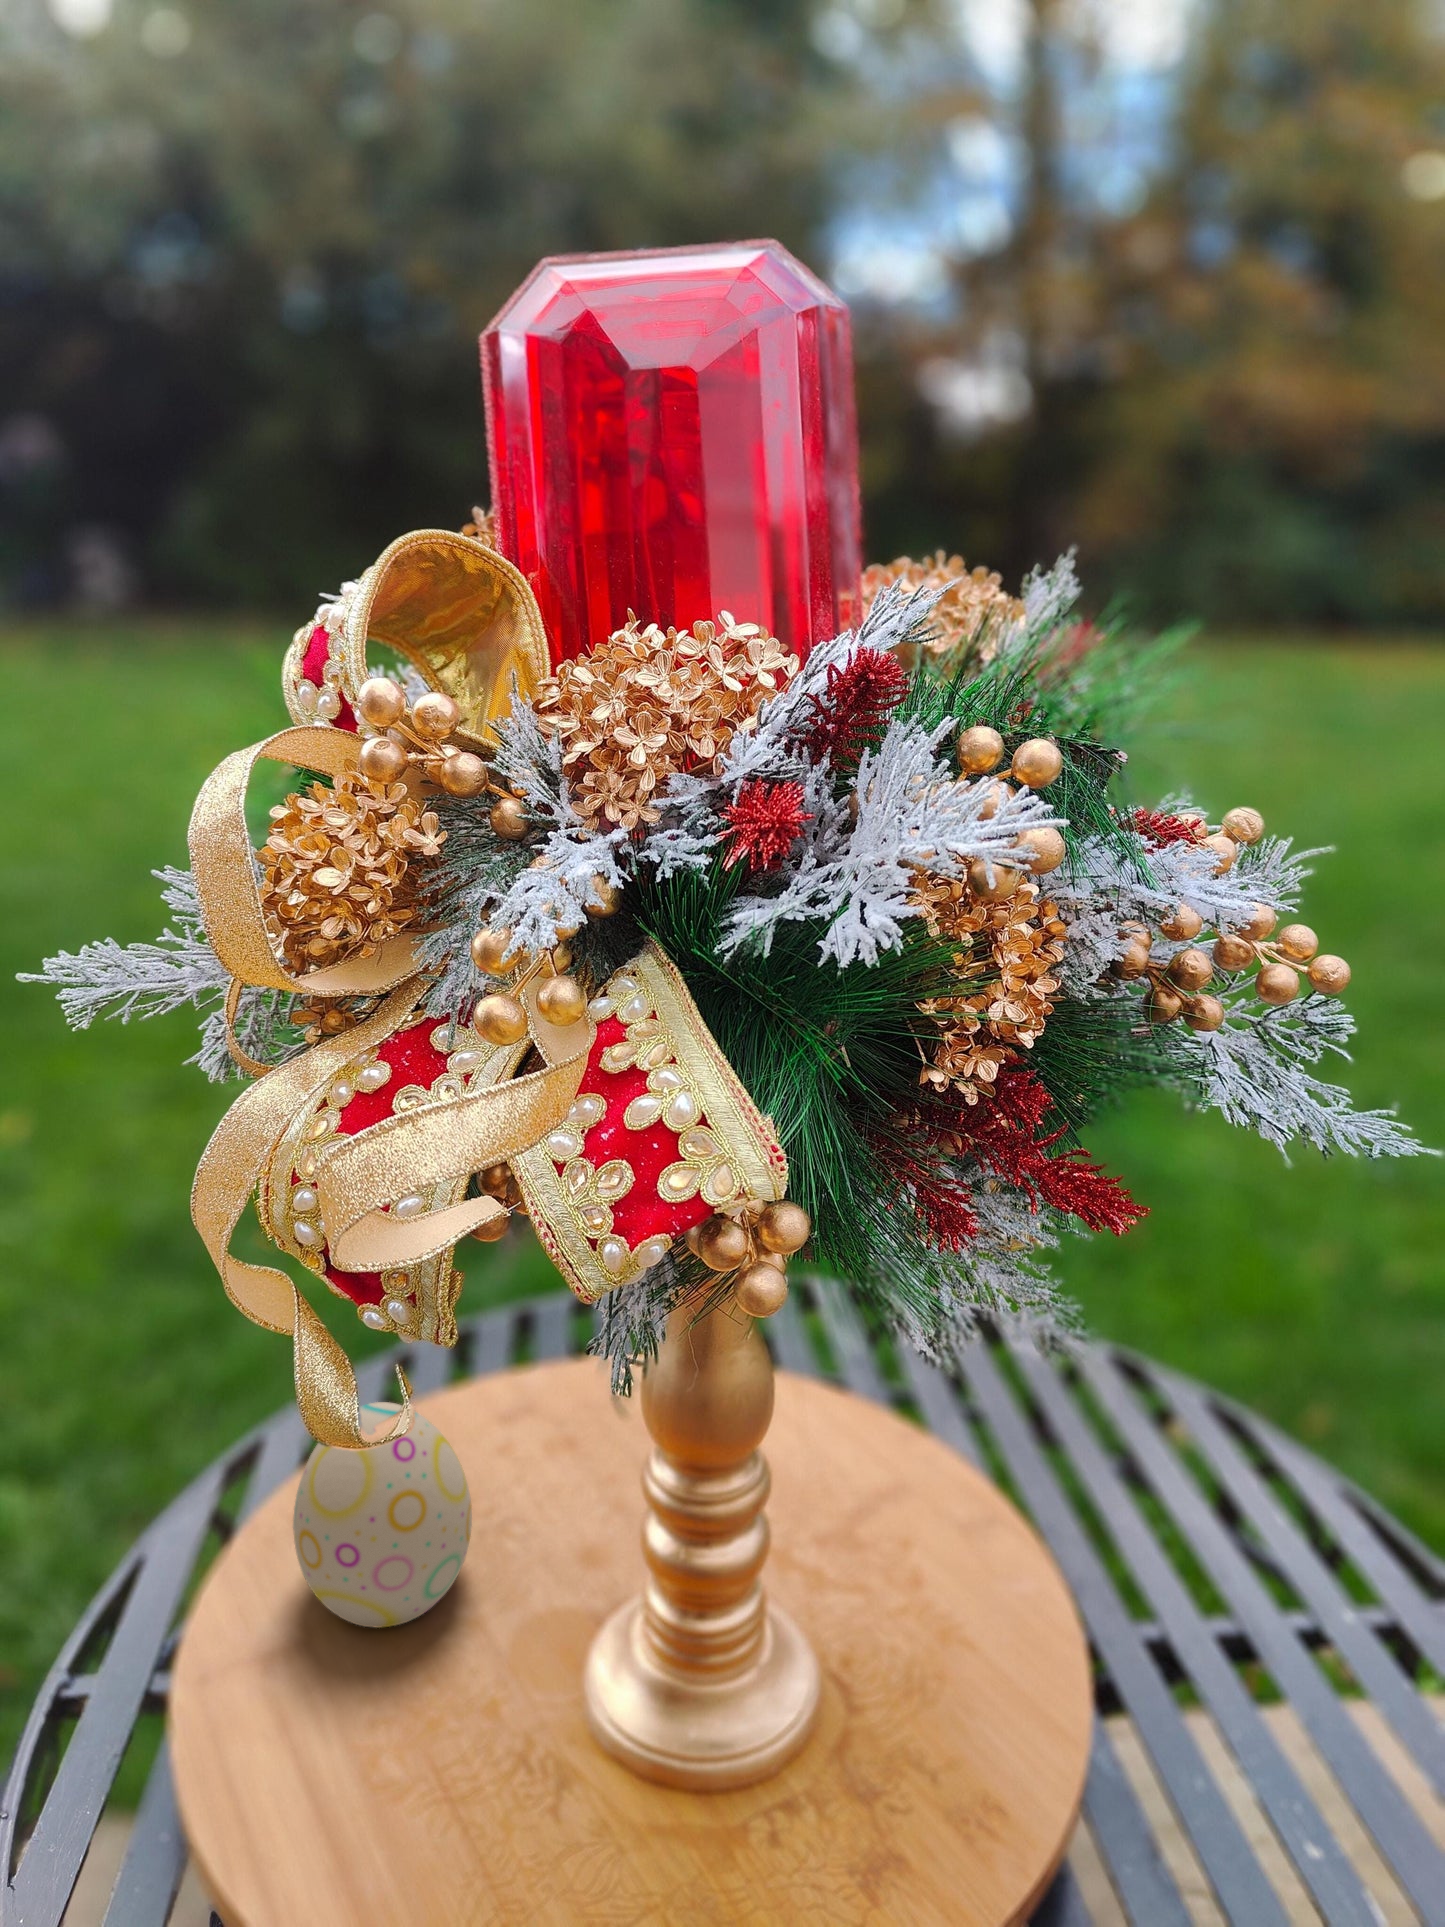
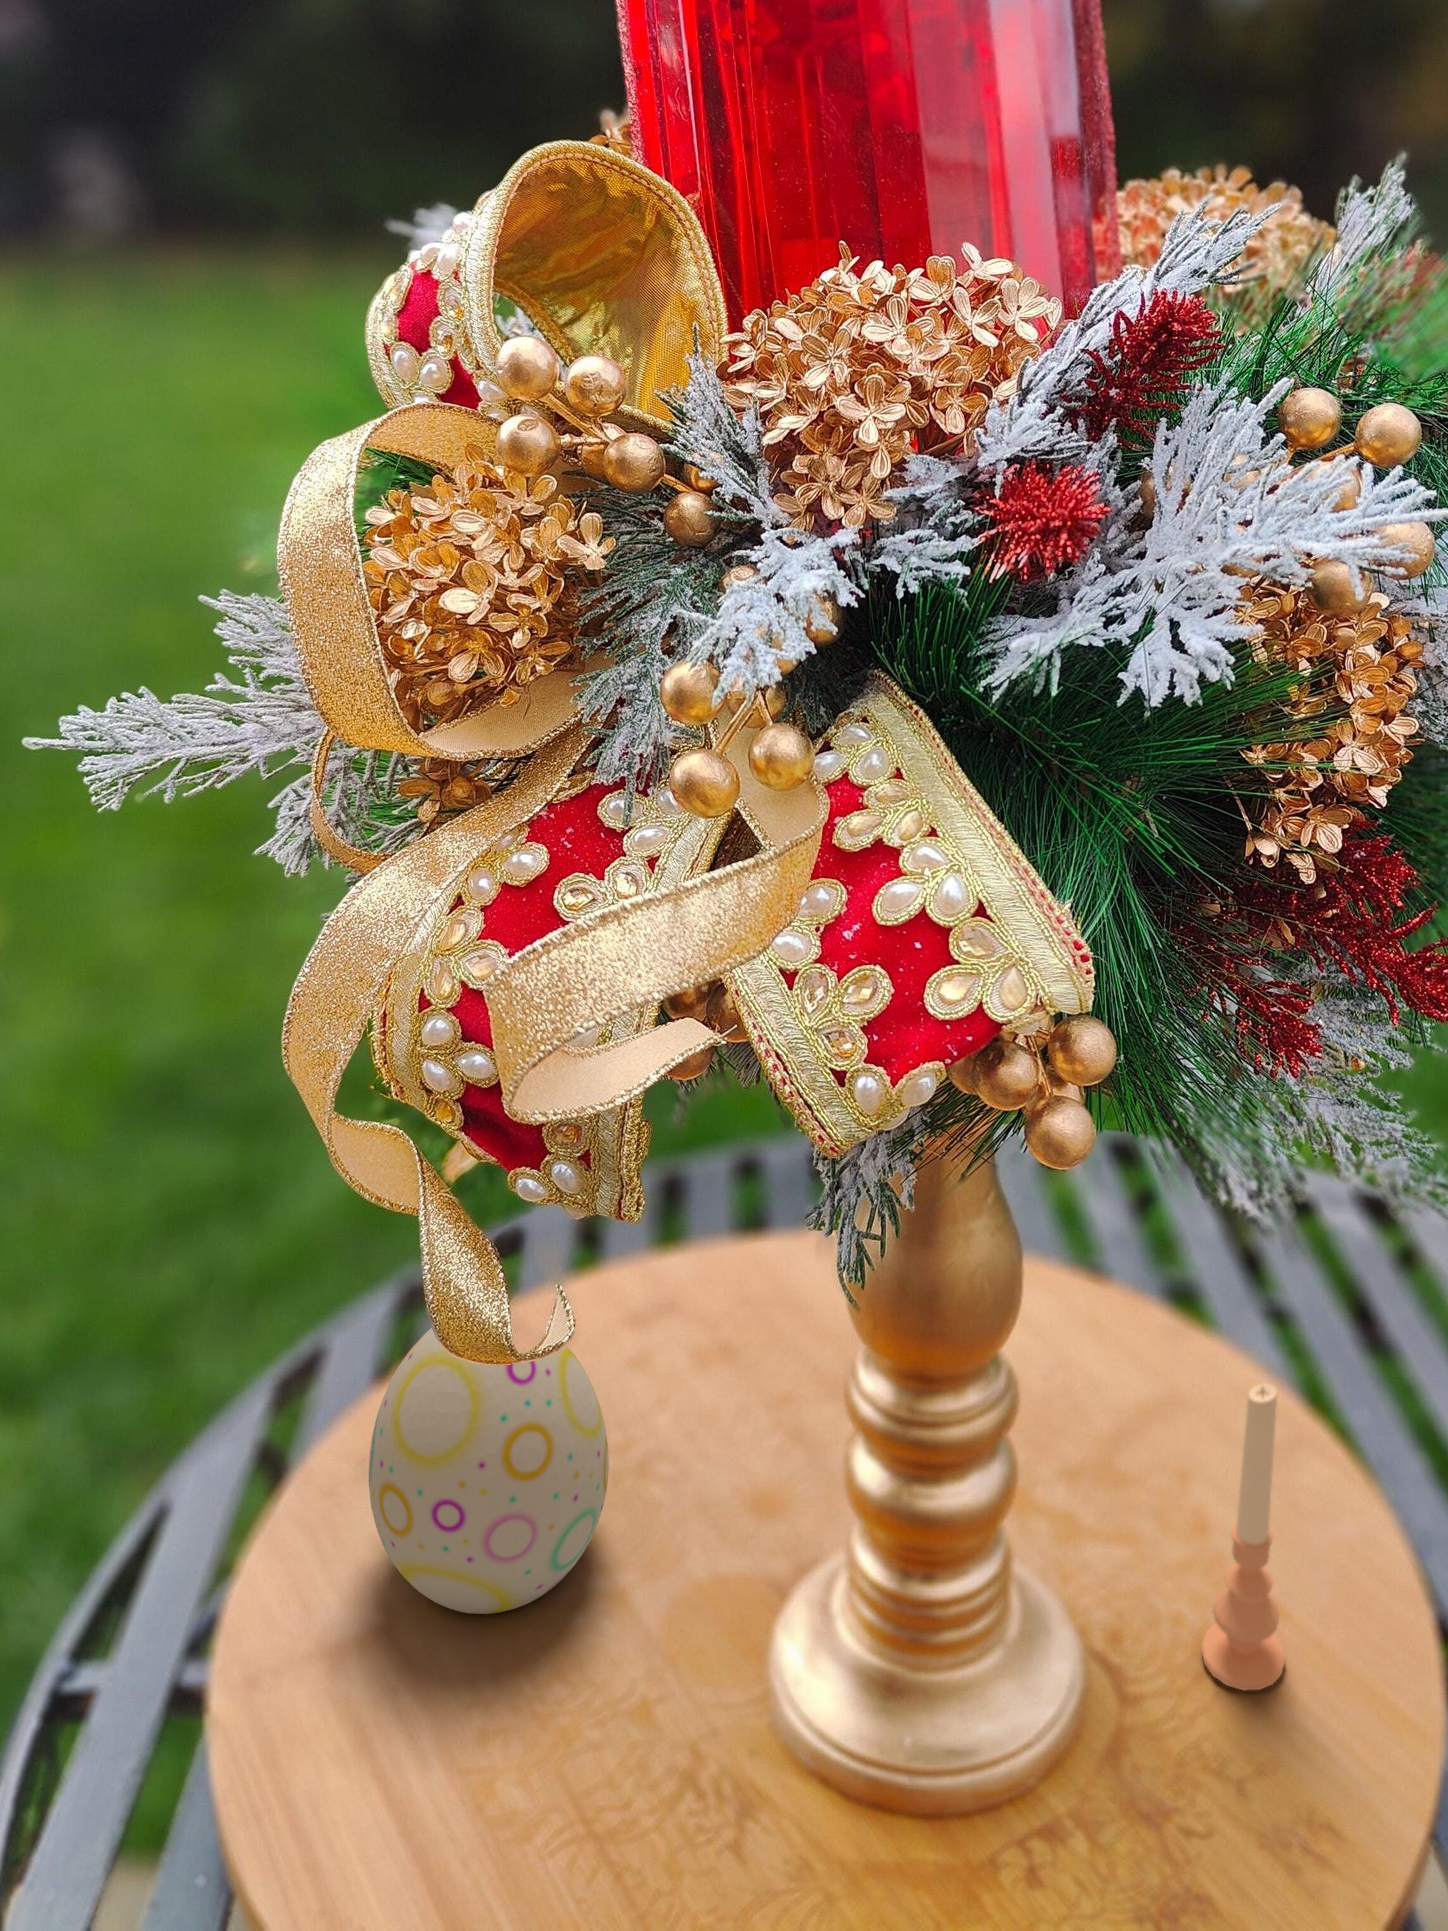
candle: none [907,1481,969,1708] -> present [1201,1383,1285,1690]

